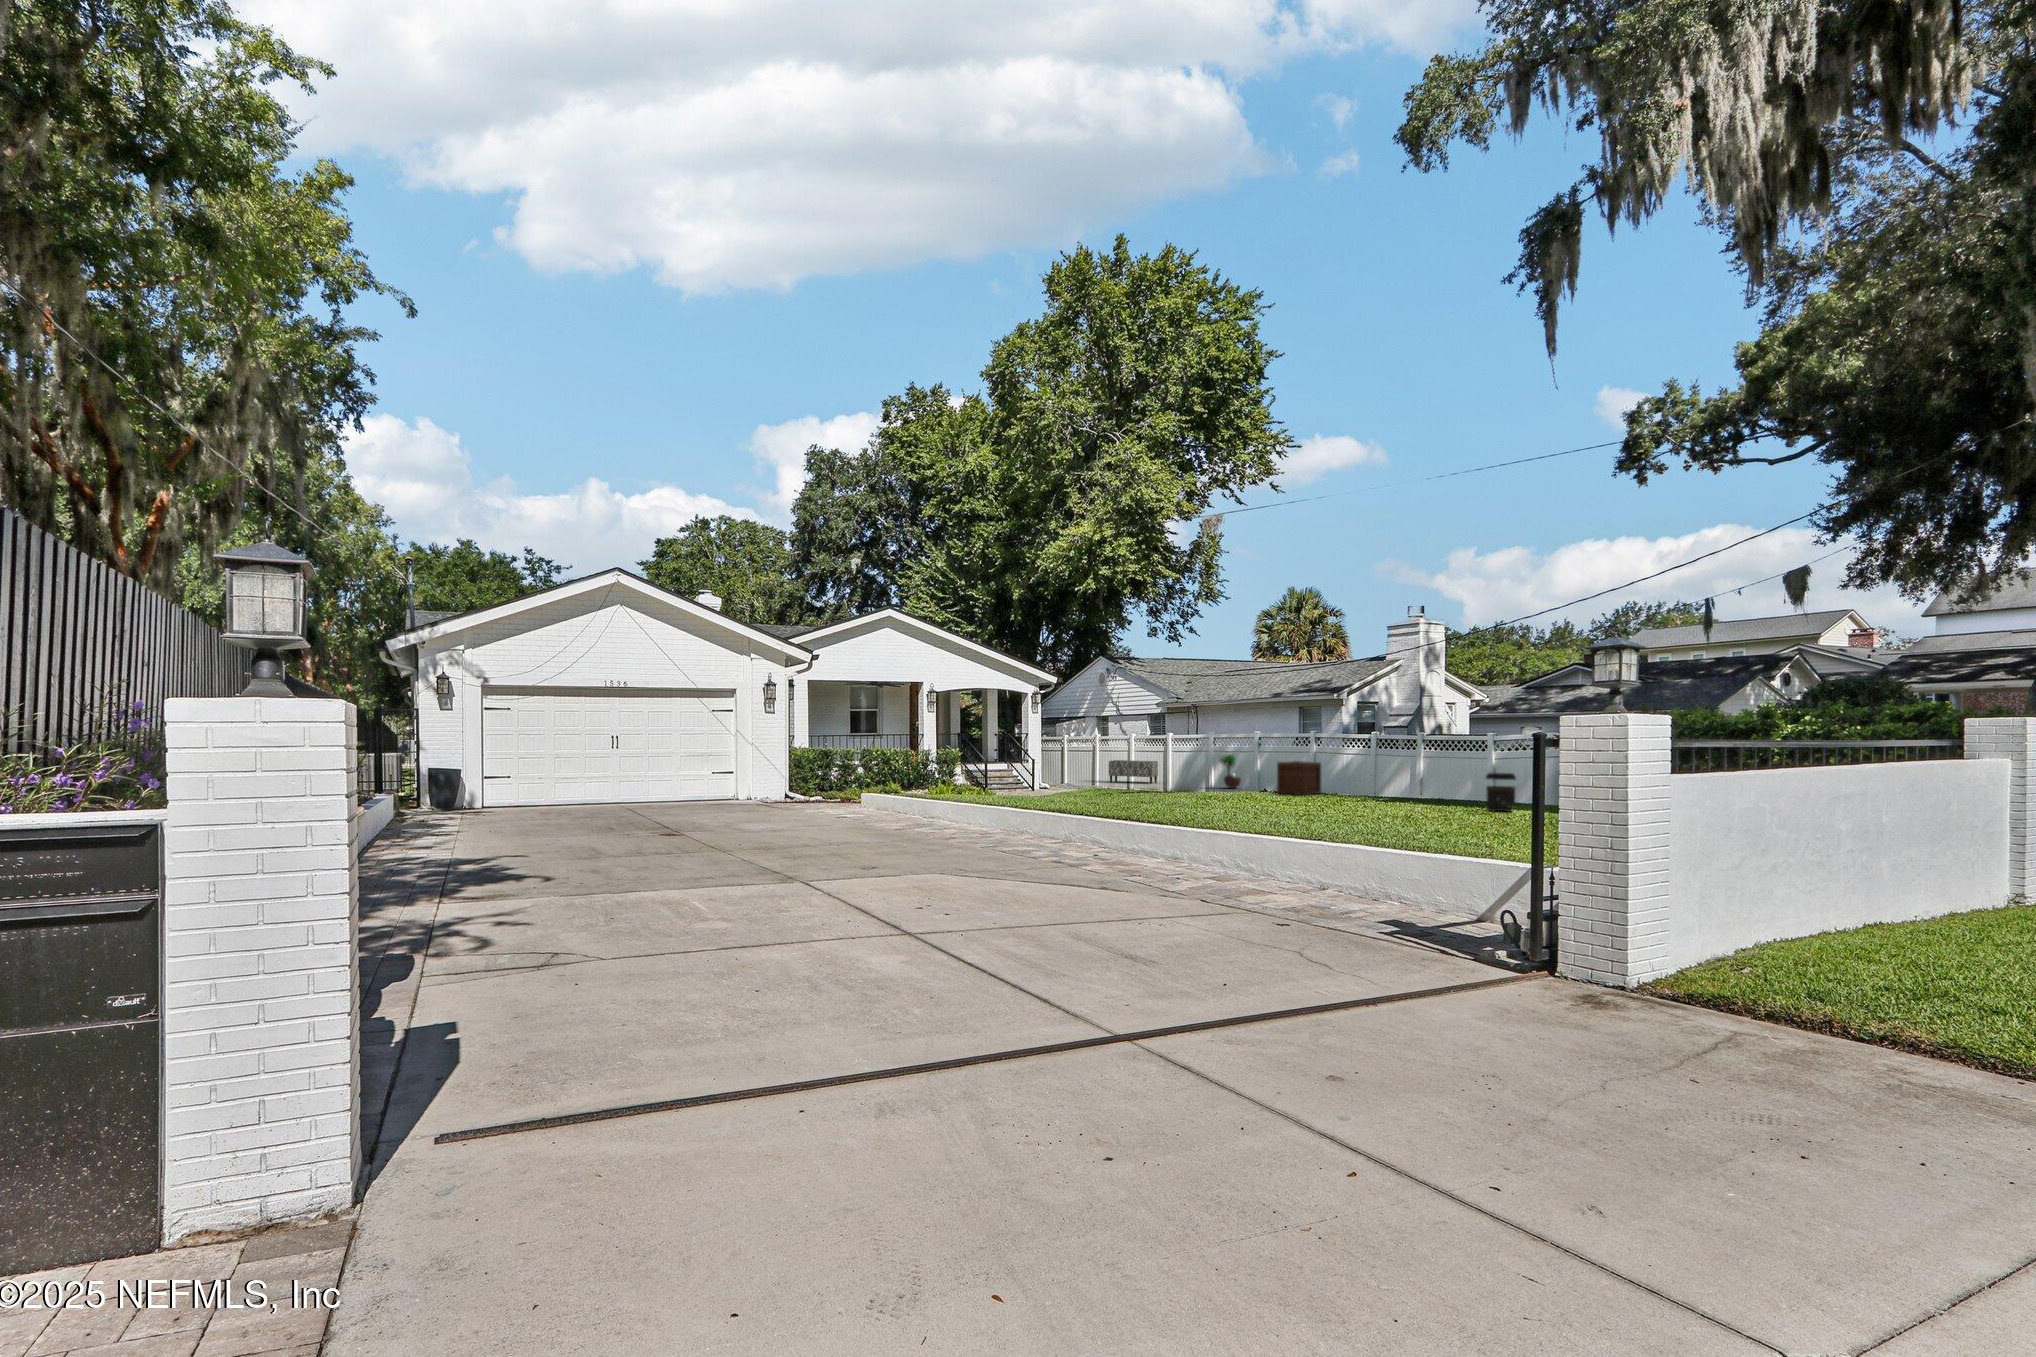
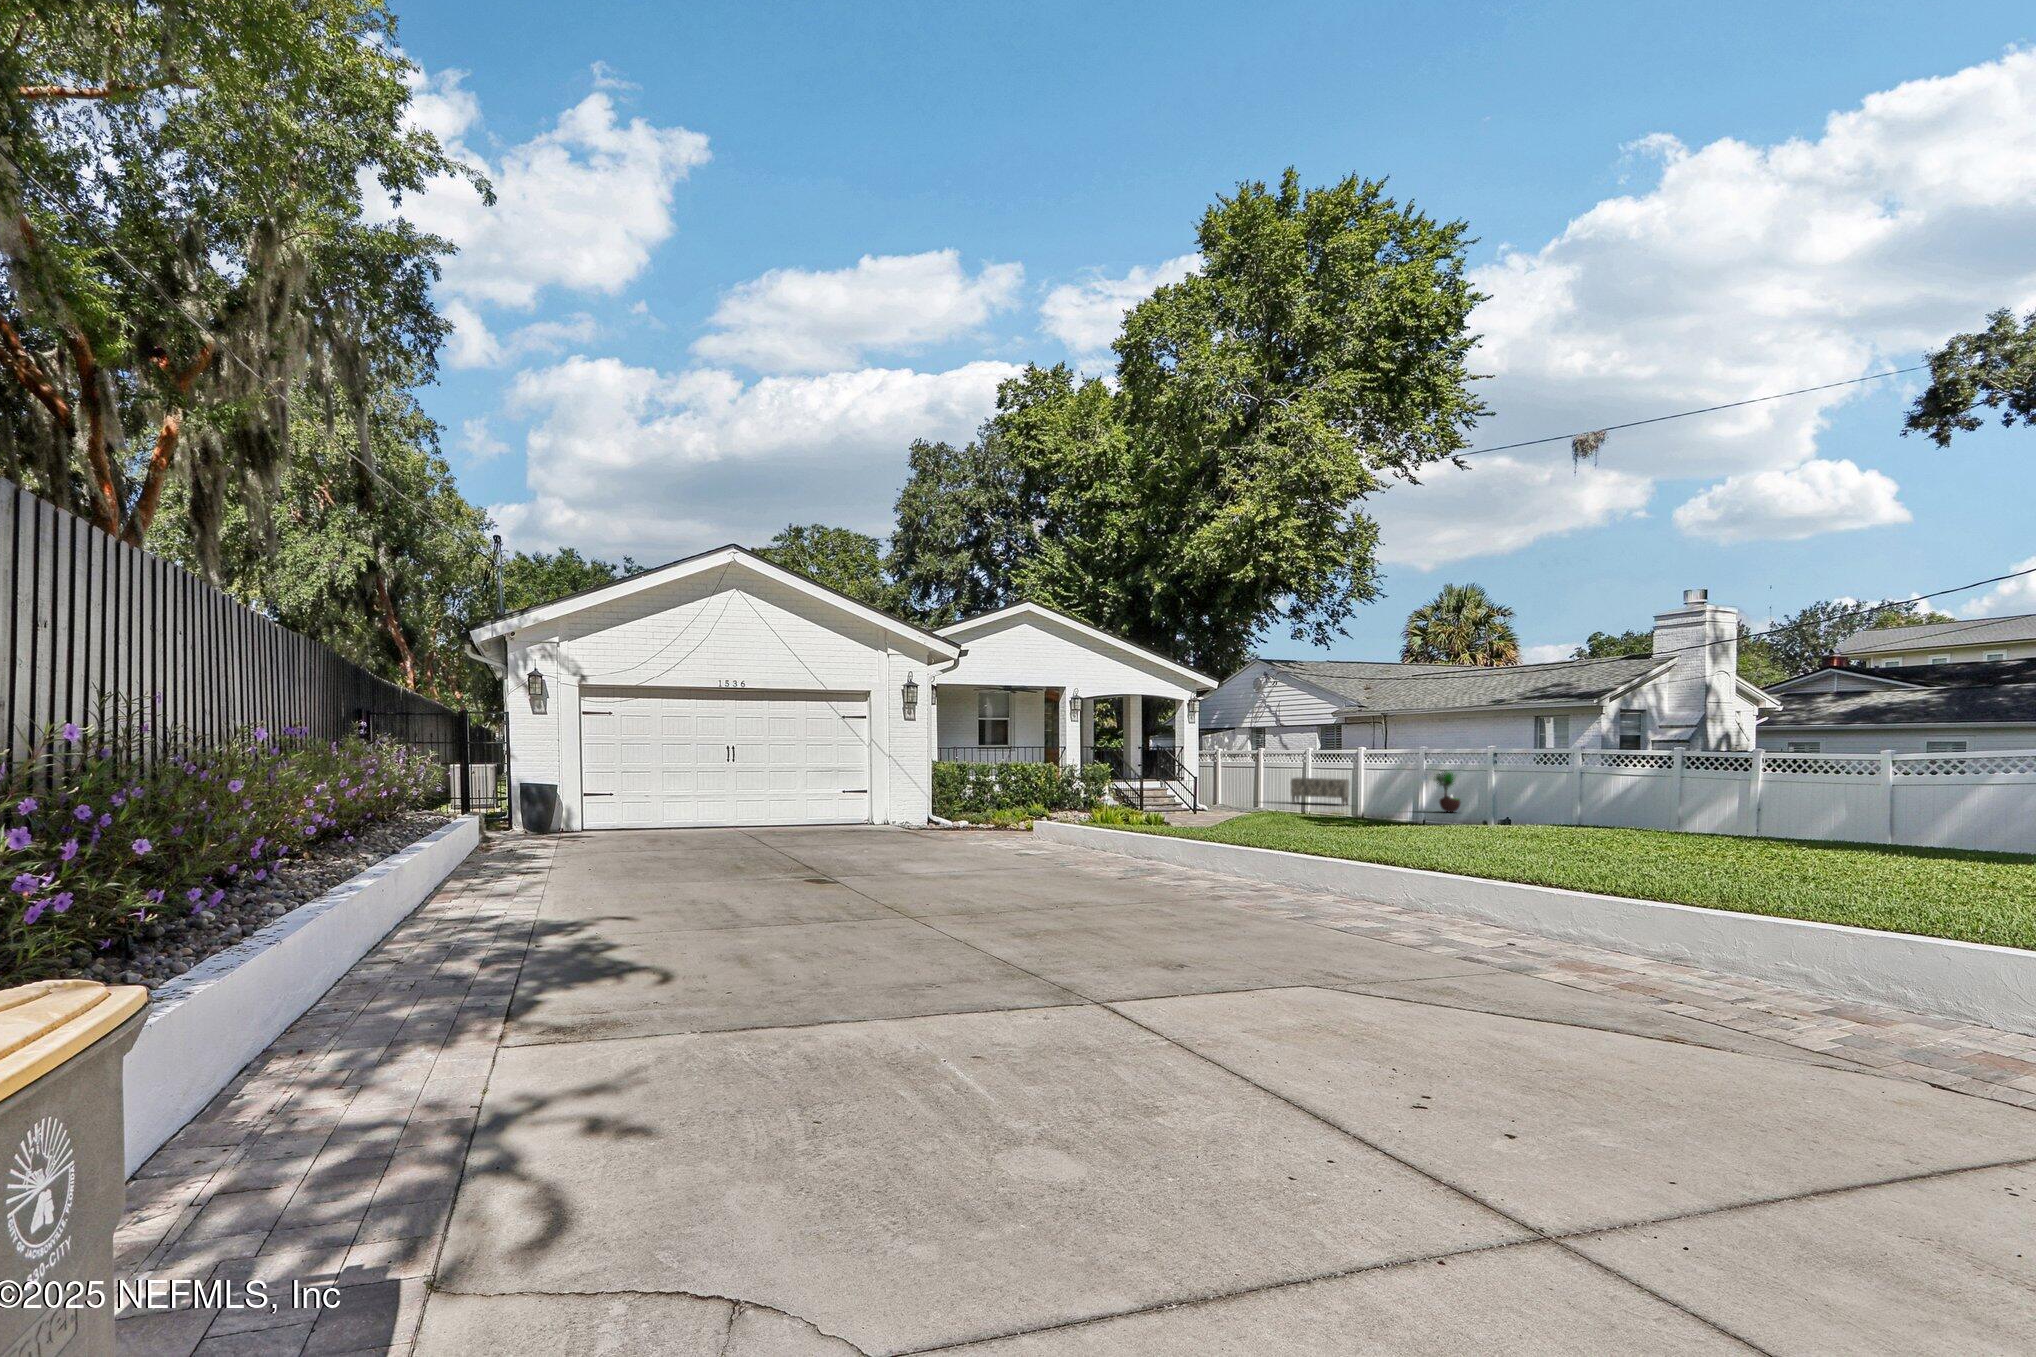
wooden crate: present [1277,761,1321,795] -> none [1515,780,1571,822]
toolbox: present [1486,773,1516,812] -> none [1823,797,1870,848]

